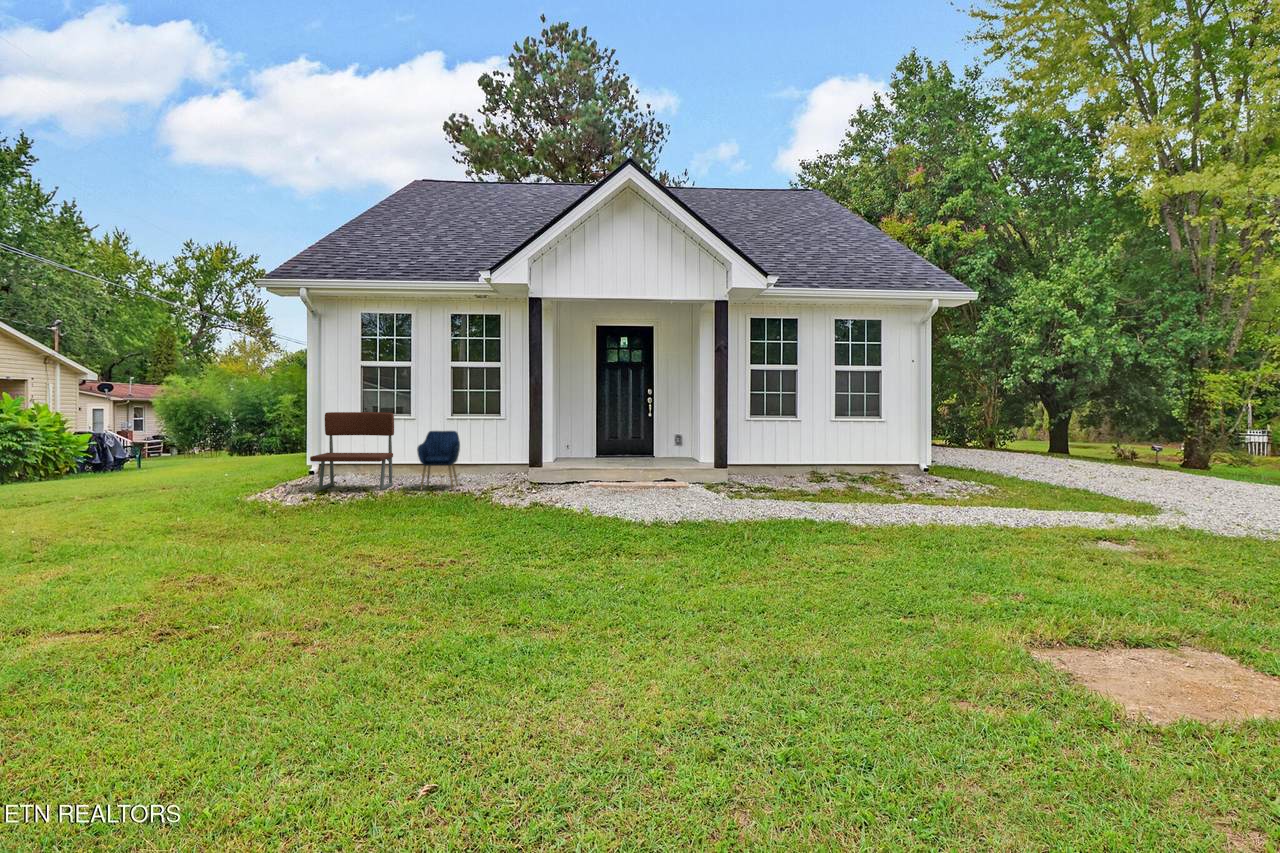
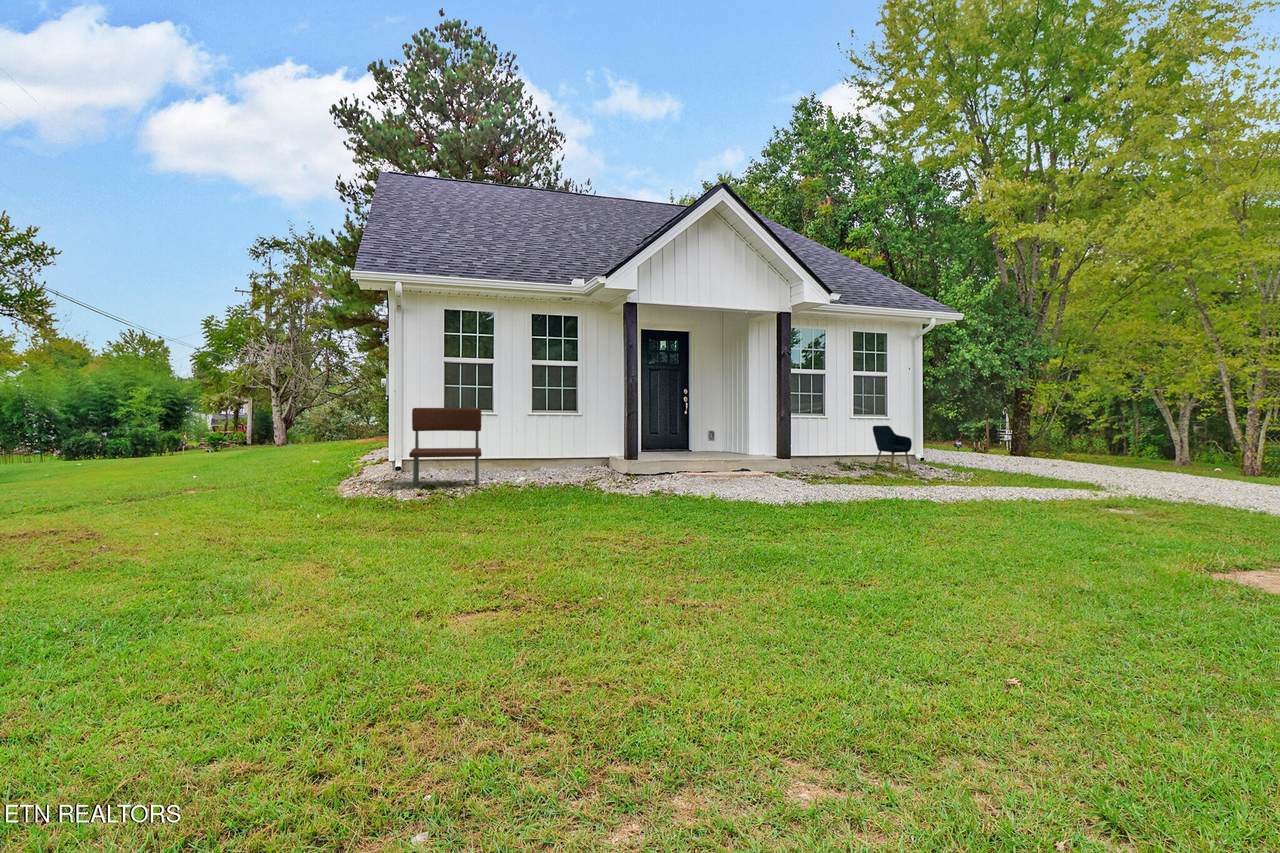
chair: present [417,431,460,491] -> present [873,426,912,472]

